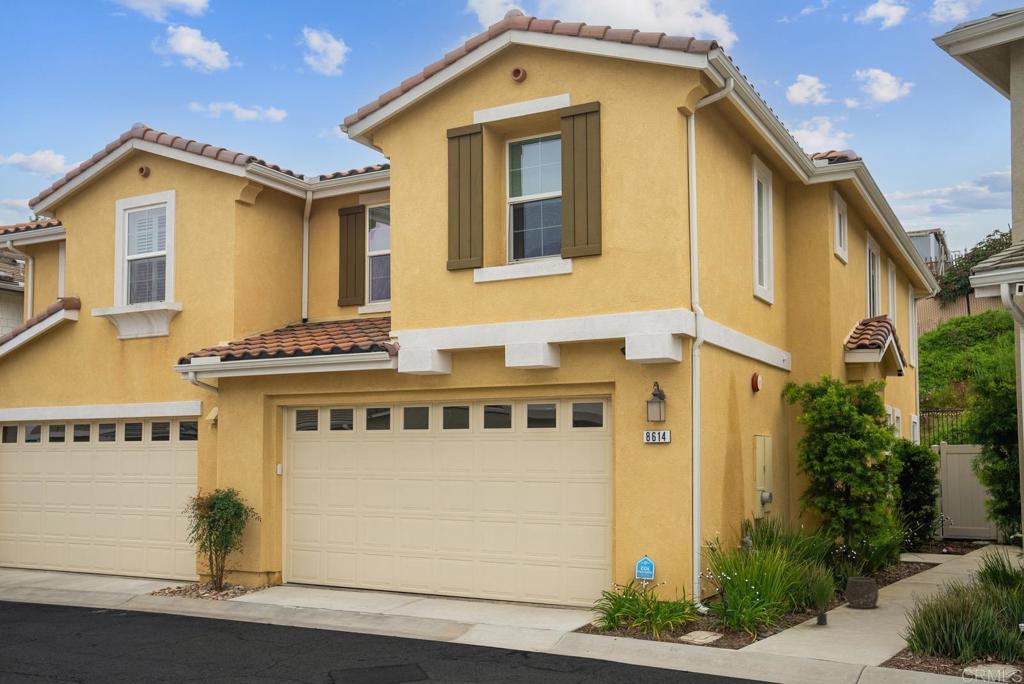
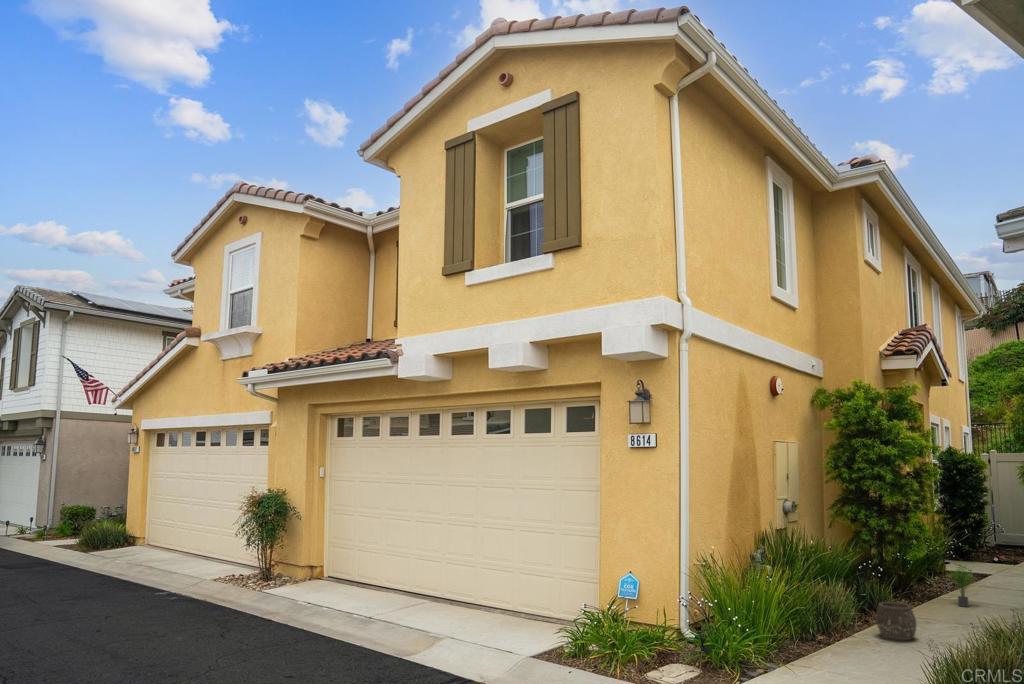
potted plant: present [811,578,832,624] -> present [950,565,972,607]

